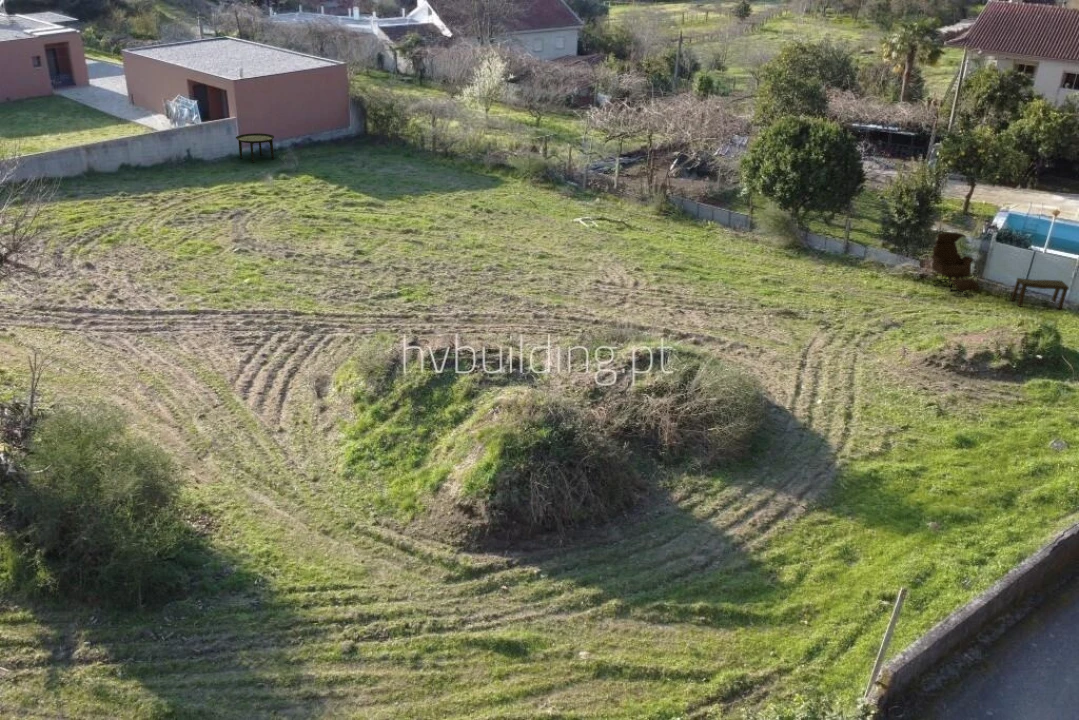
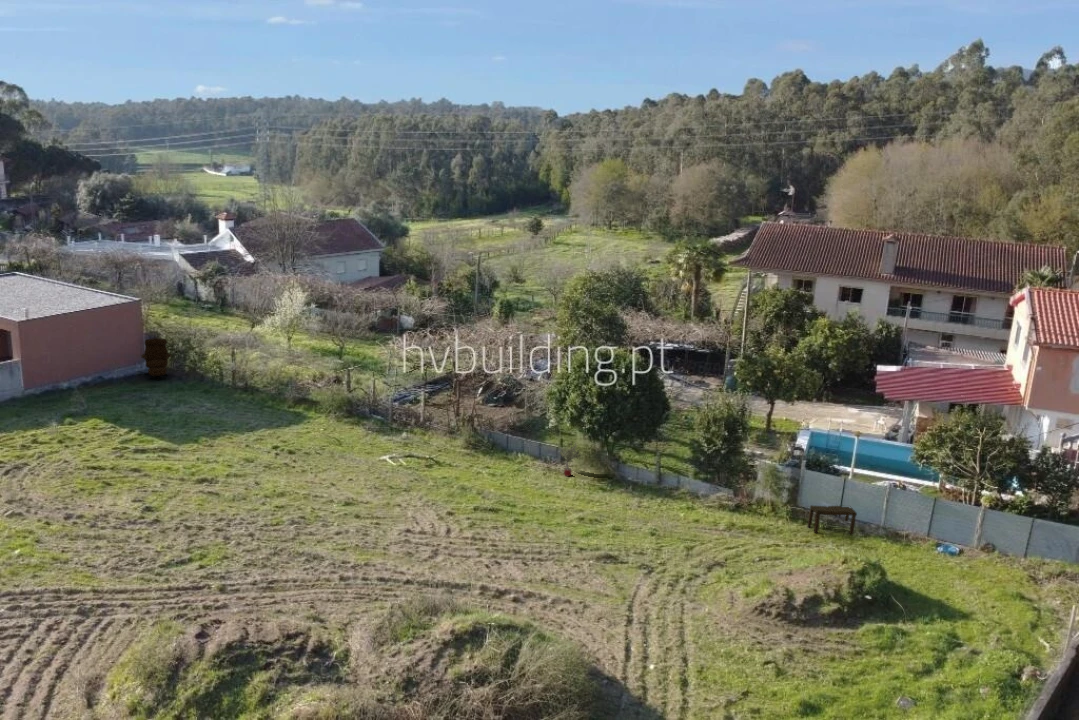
round table: present [236,133,274,162] -> none [15,372,60,404]
potted tree: none [750,207,774,243] -> present [561,443,581,476]
lounge chair: present [931,232,979,293] -> present [141,338,171,380]

